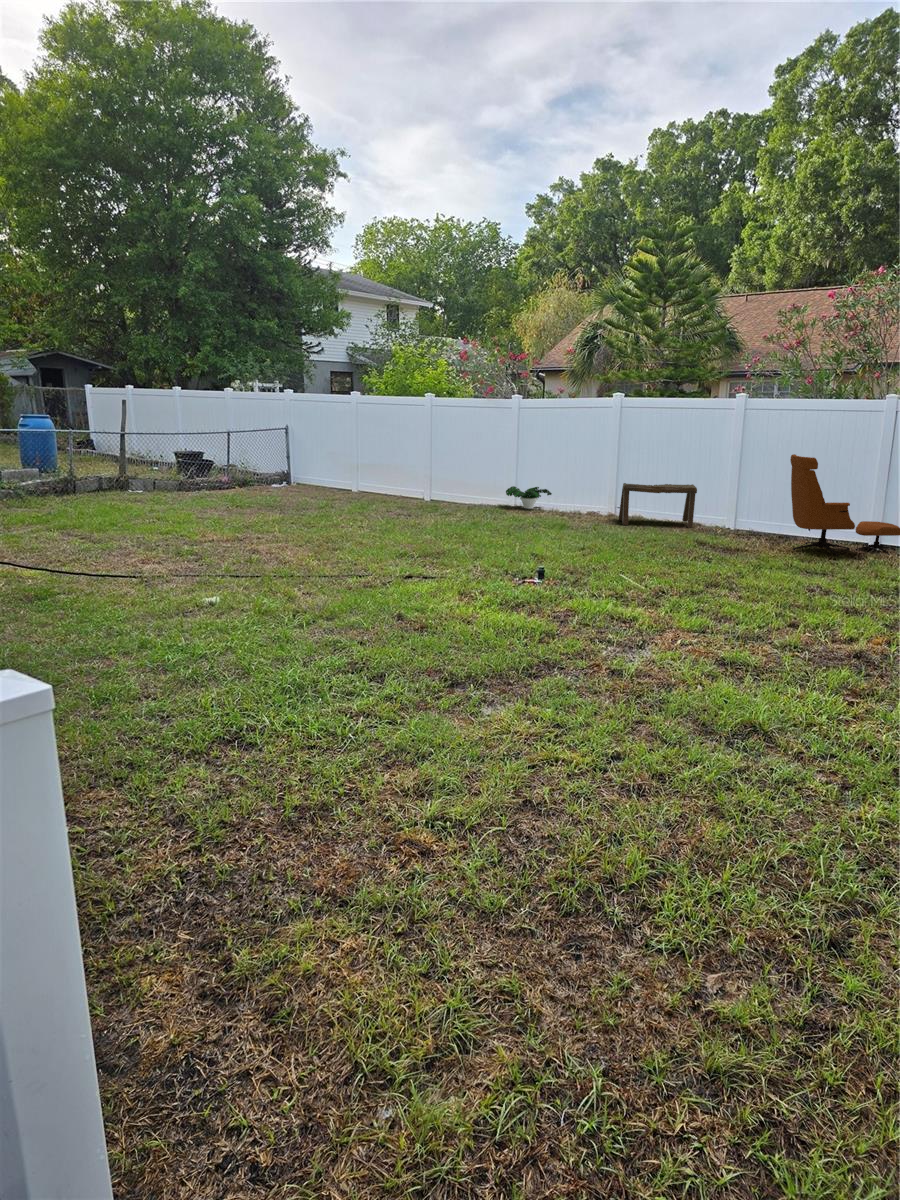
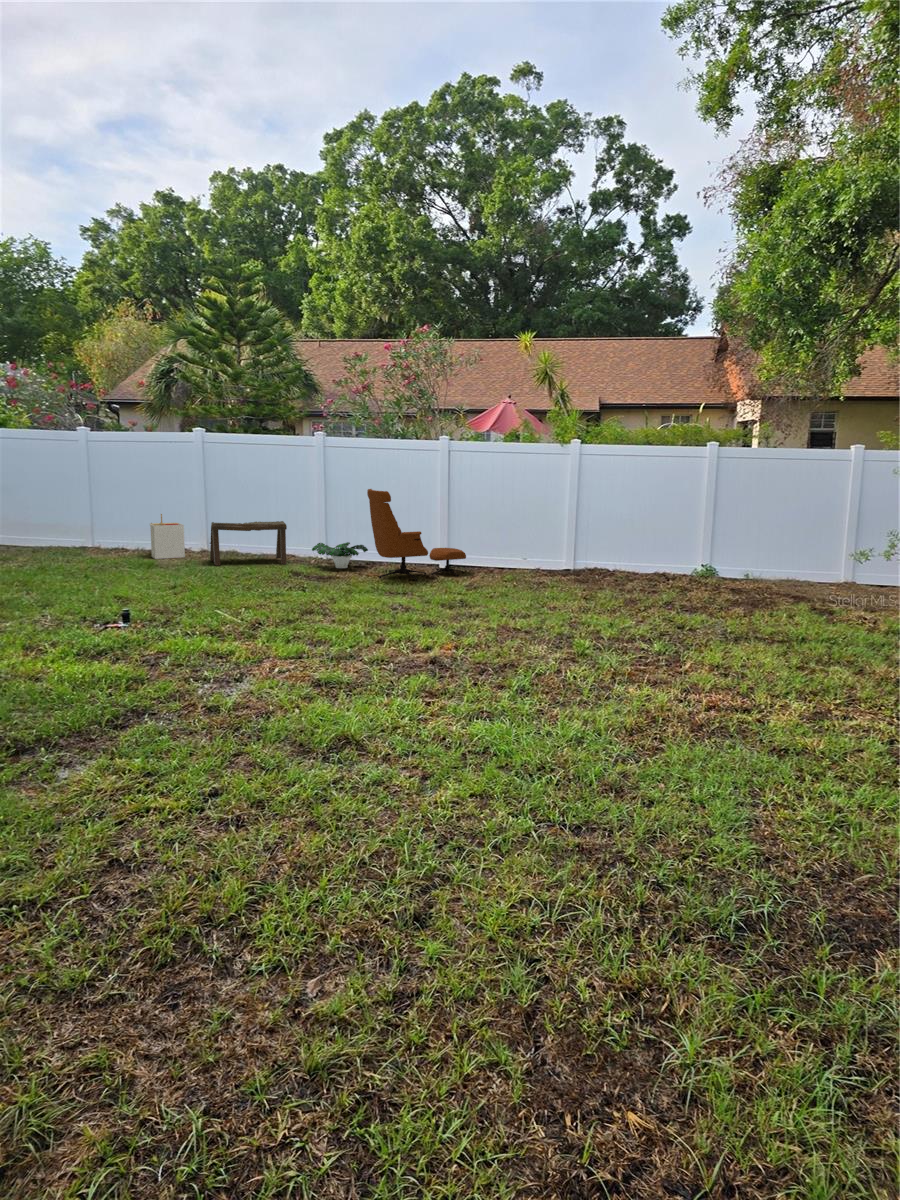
storage bin: none [566,473,597,515] -> present [150,514,185,559]
potted plant: present [506,486,552,509] -> present [312,542,368,568]

